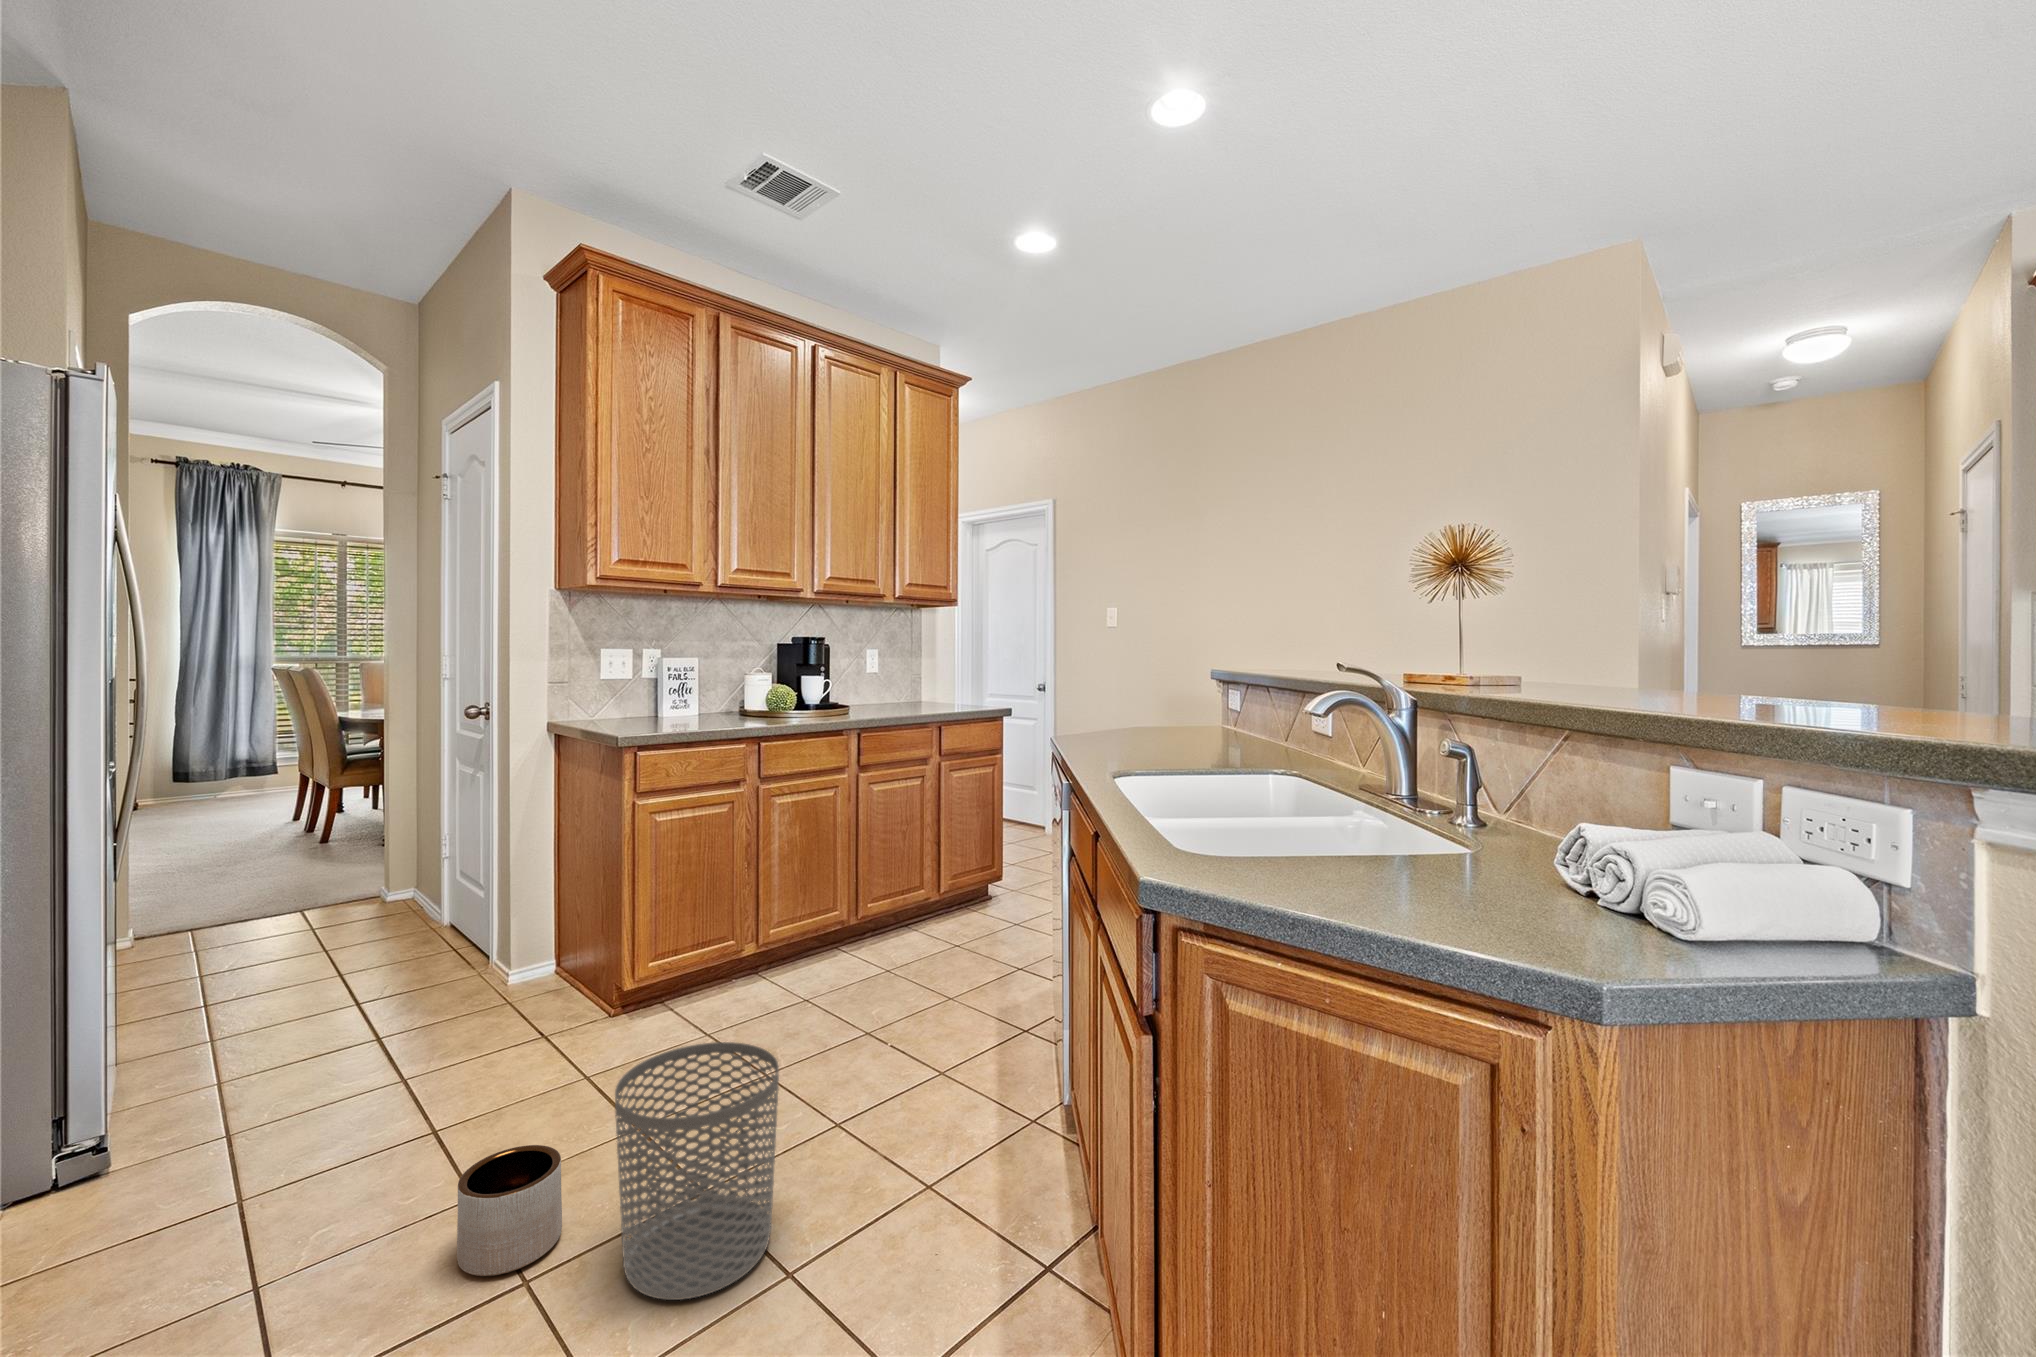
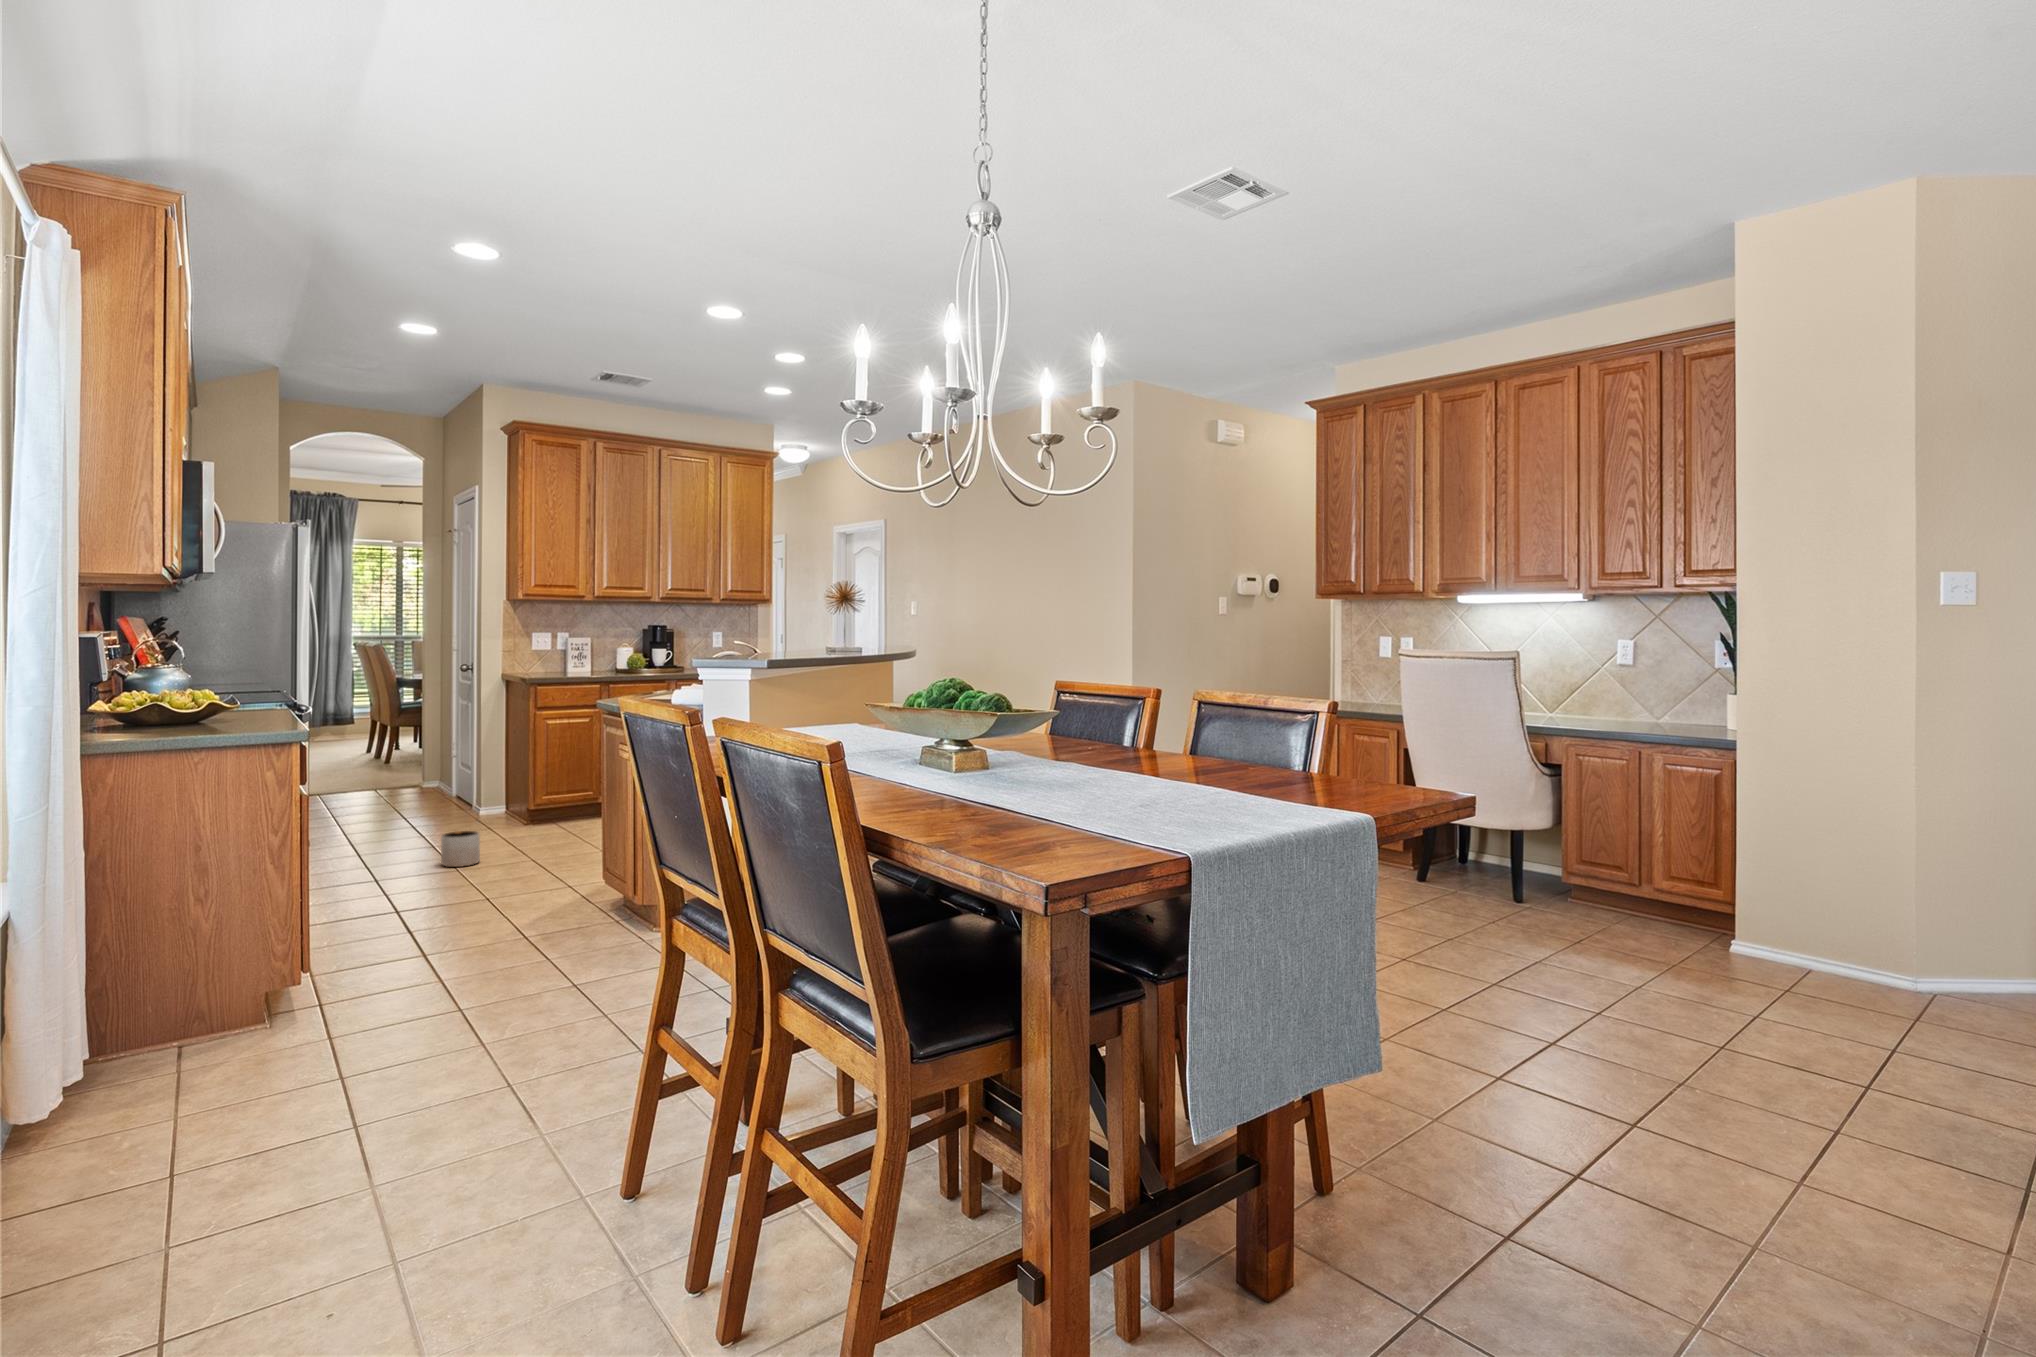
waste bin: present [615,1042,779,1300] -> none [494,795,558,872]

